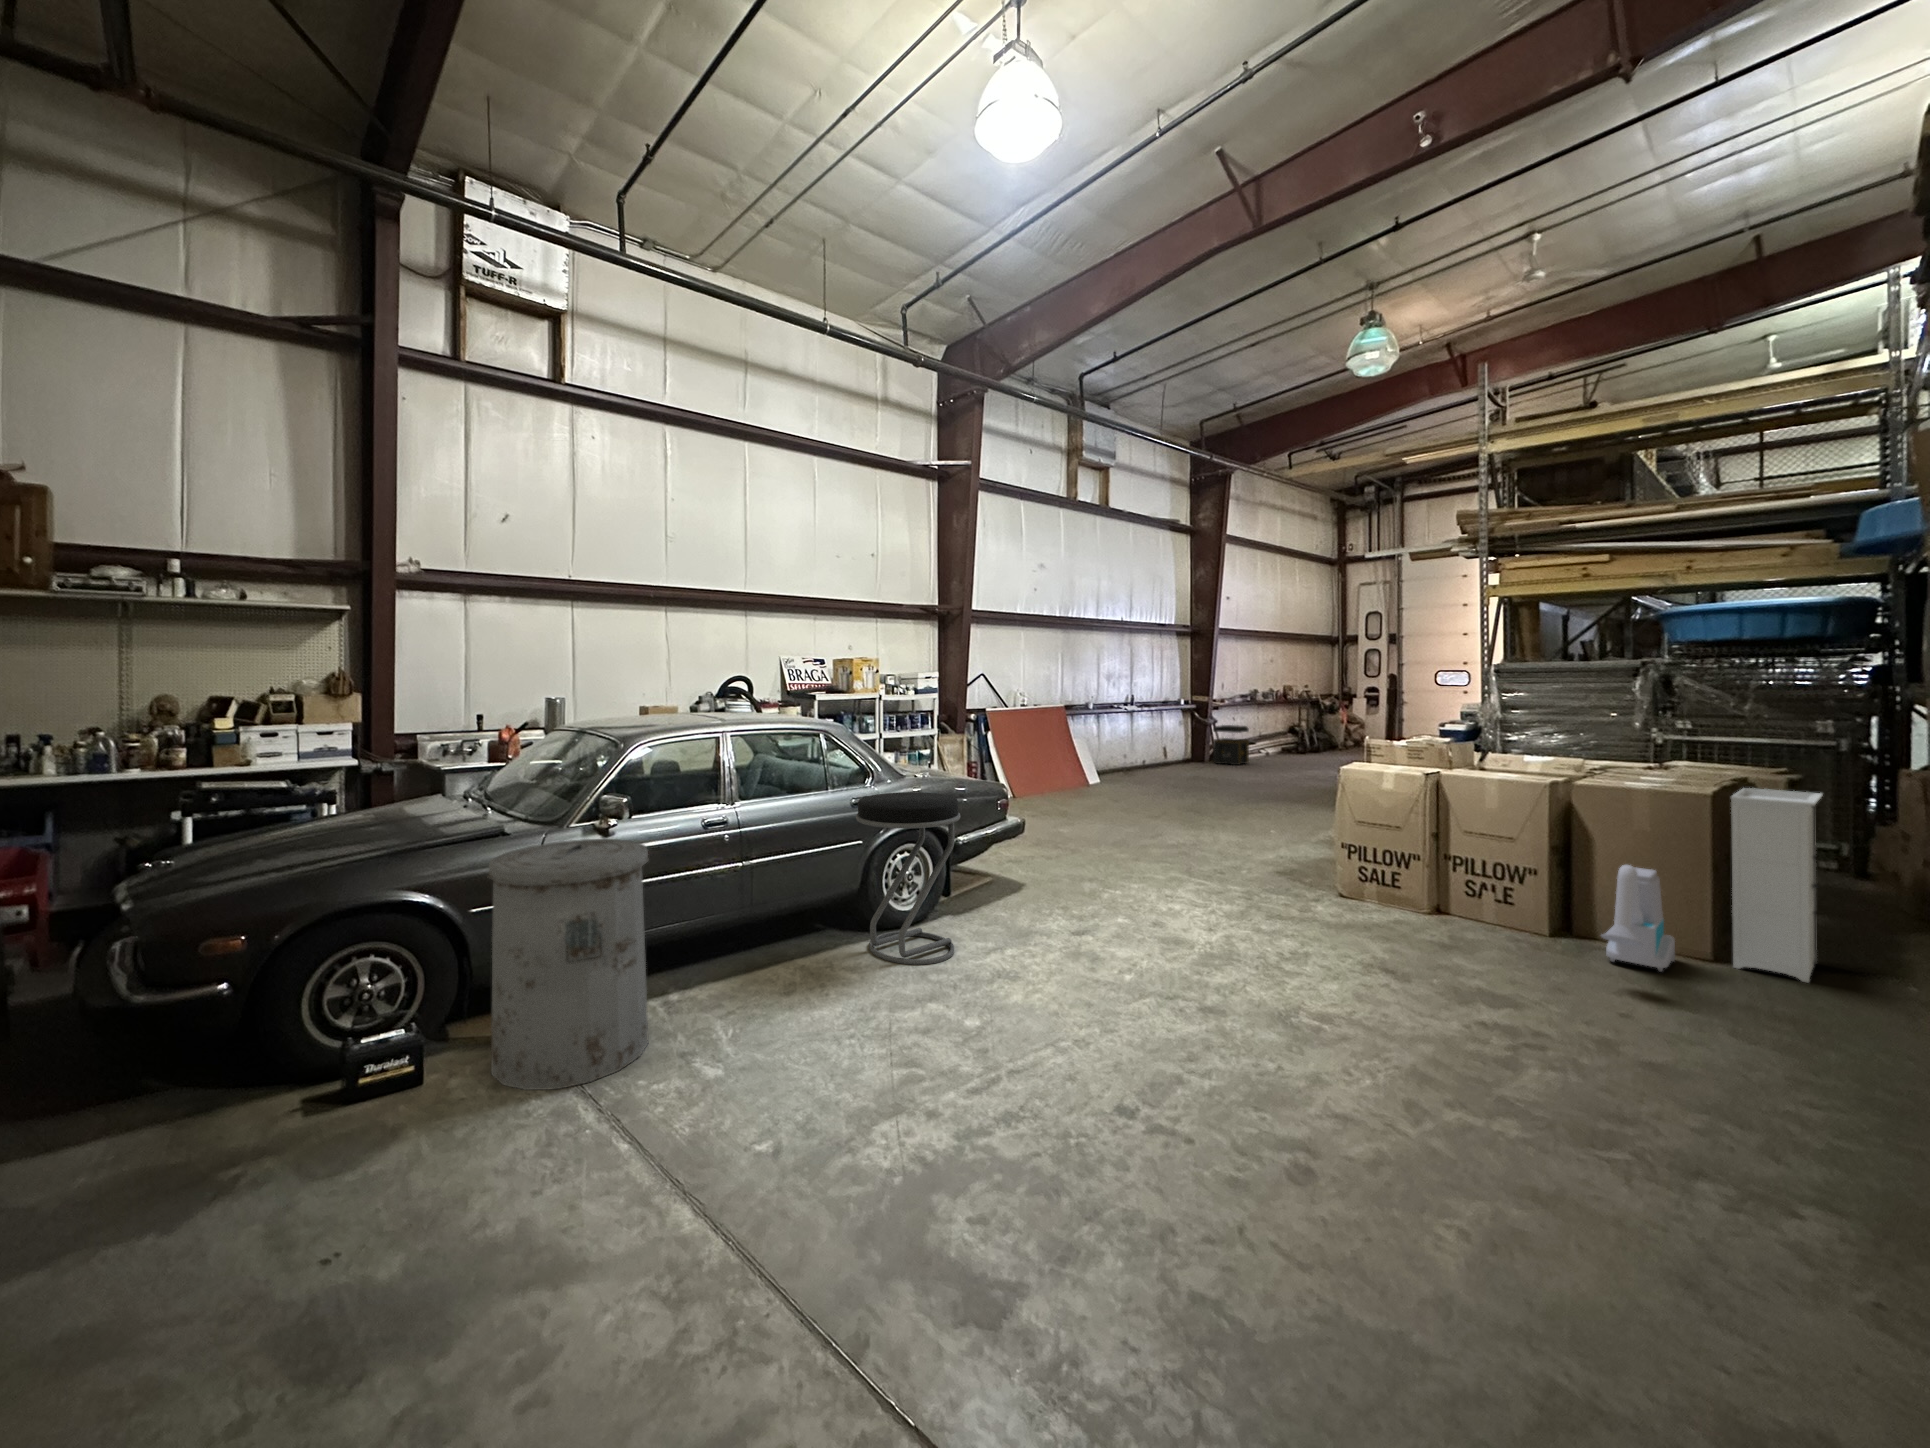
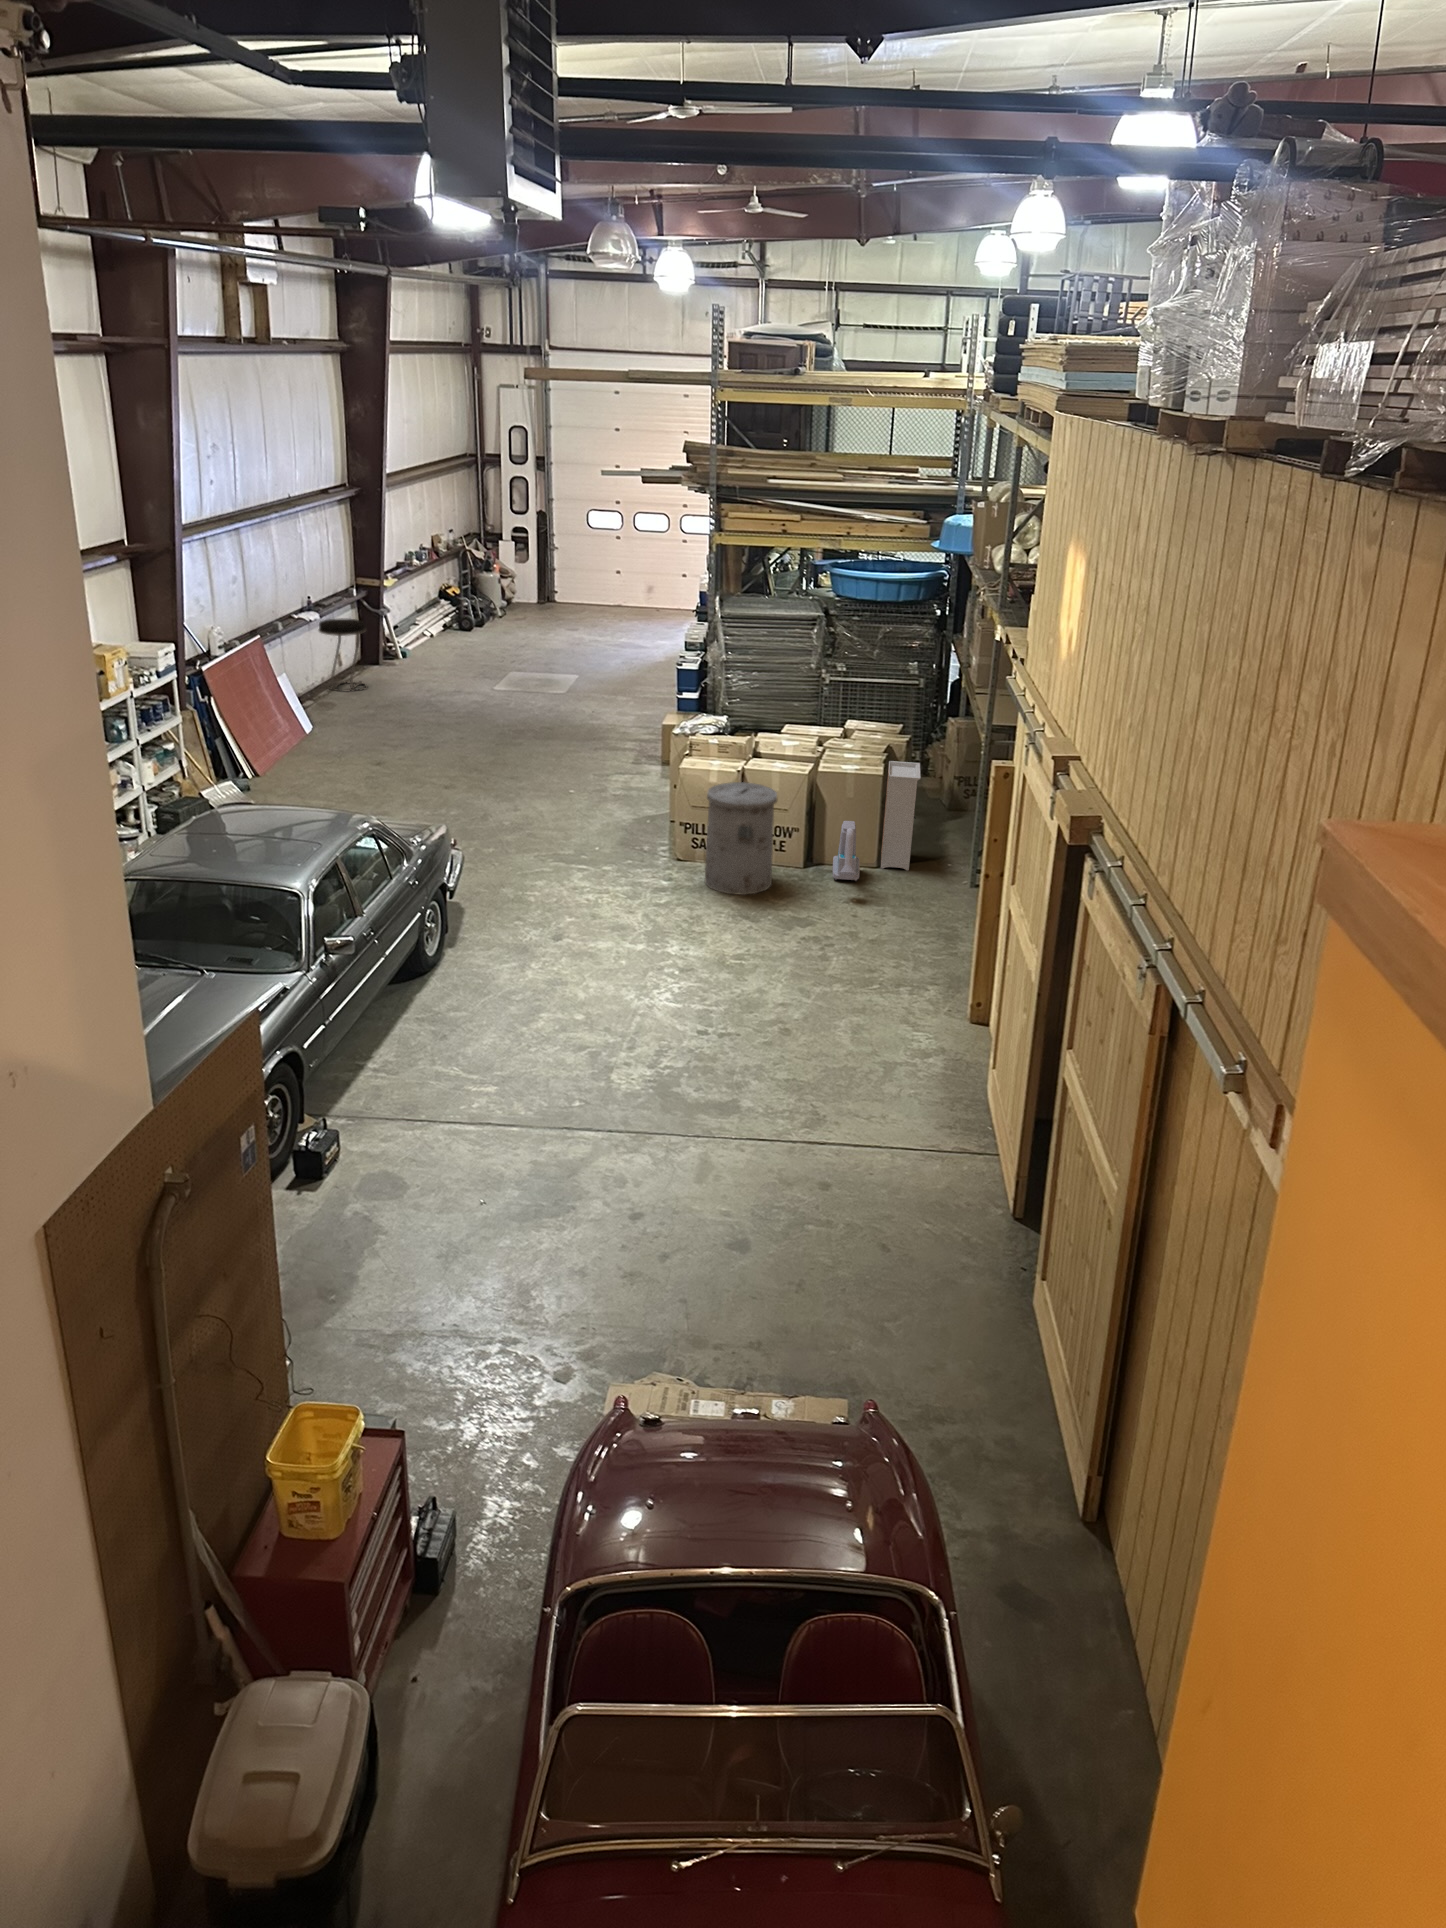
toolbox: present [1213,725,1249,765] -> none [384,607,426,660]
stool: present [856,792,961,965] -> present [319,618,368,692]
trash can: present [488,839,649,1090] -> present [705,782,777,895]

